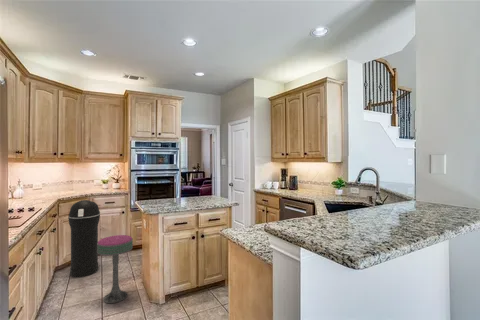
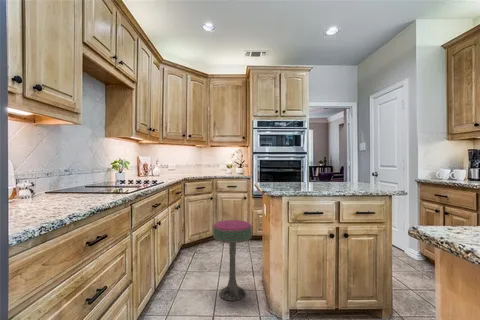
trash can: present [68,200,100,277] -> none [193,180,221,261]

